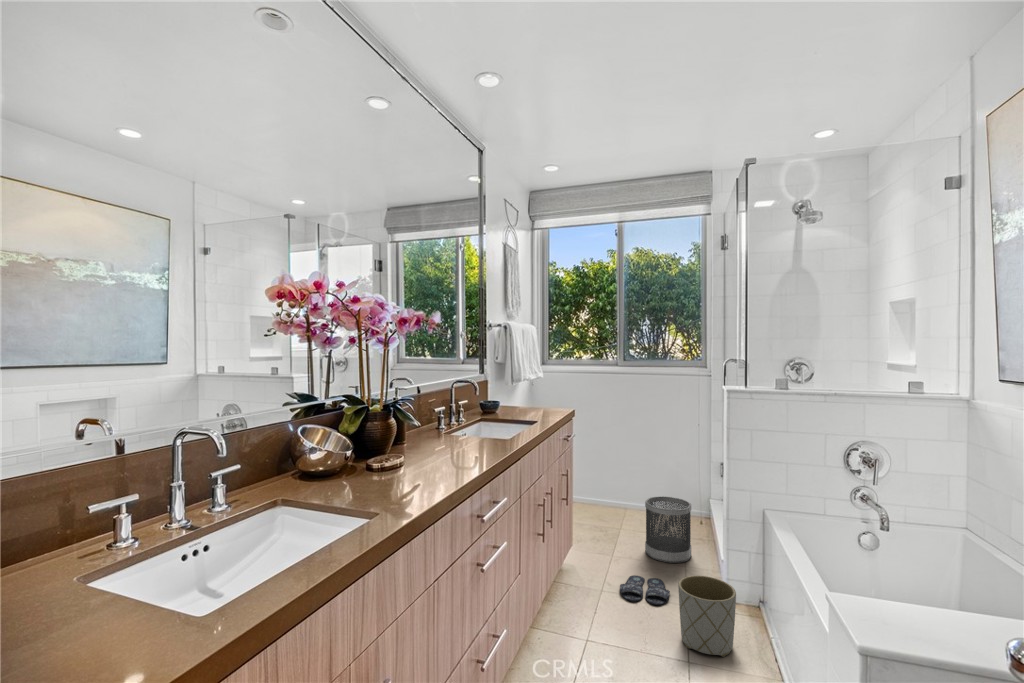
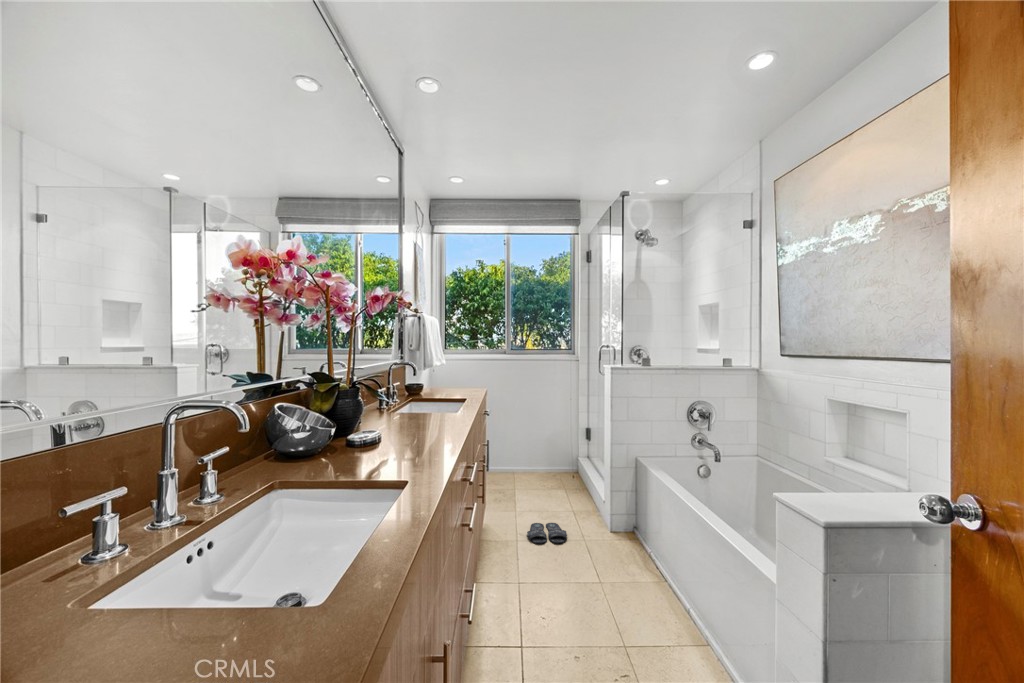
wastebasket: present [645,496,691,563] -> none [536,457,571,509]
planter: present [678,575,736,657] -> none [584,514,627,574]

